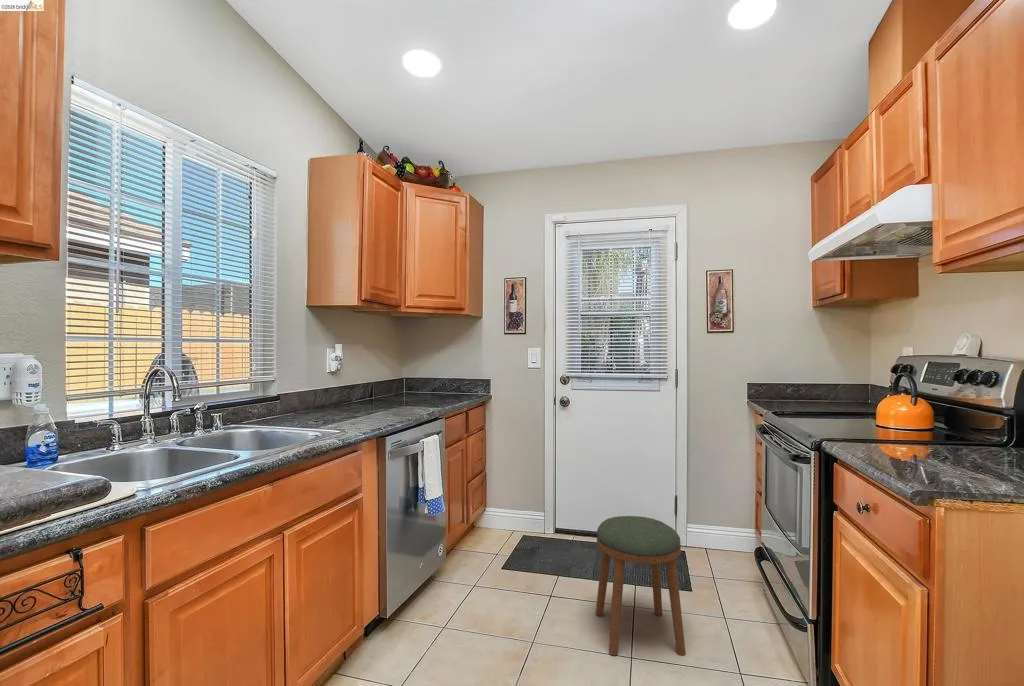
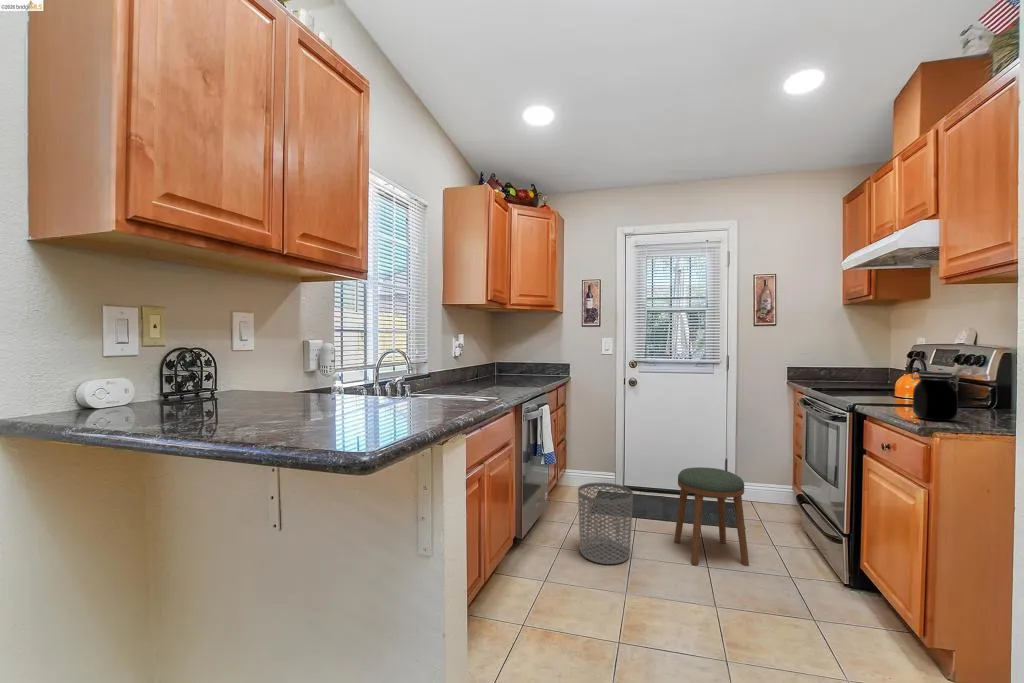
jar: none [900,399,974,477] -> present [911,371,959,421]
waste bin: none [462,538,534,656] -> present [578,483,633,564]

